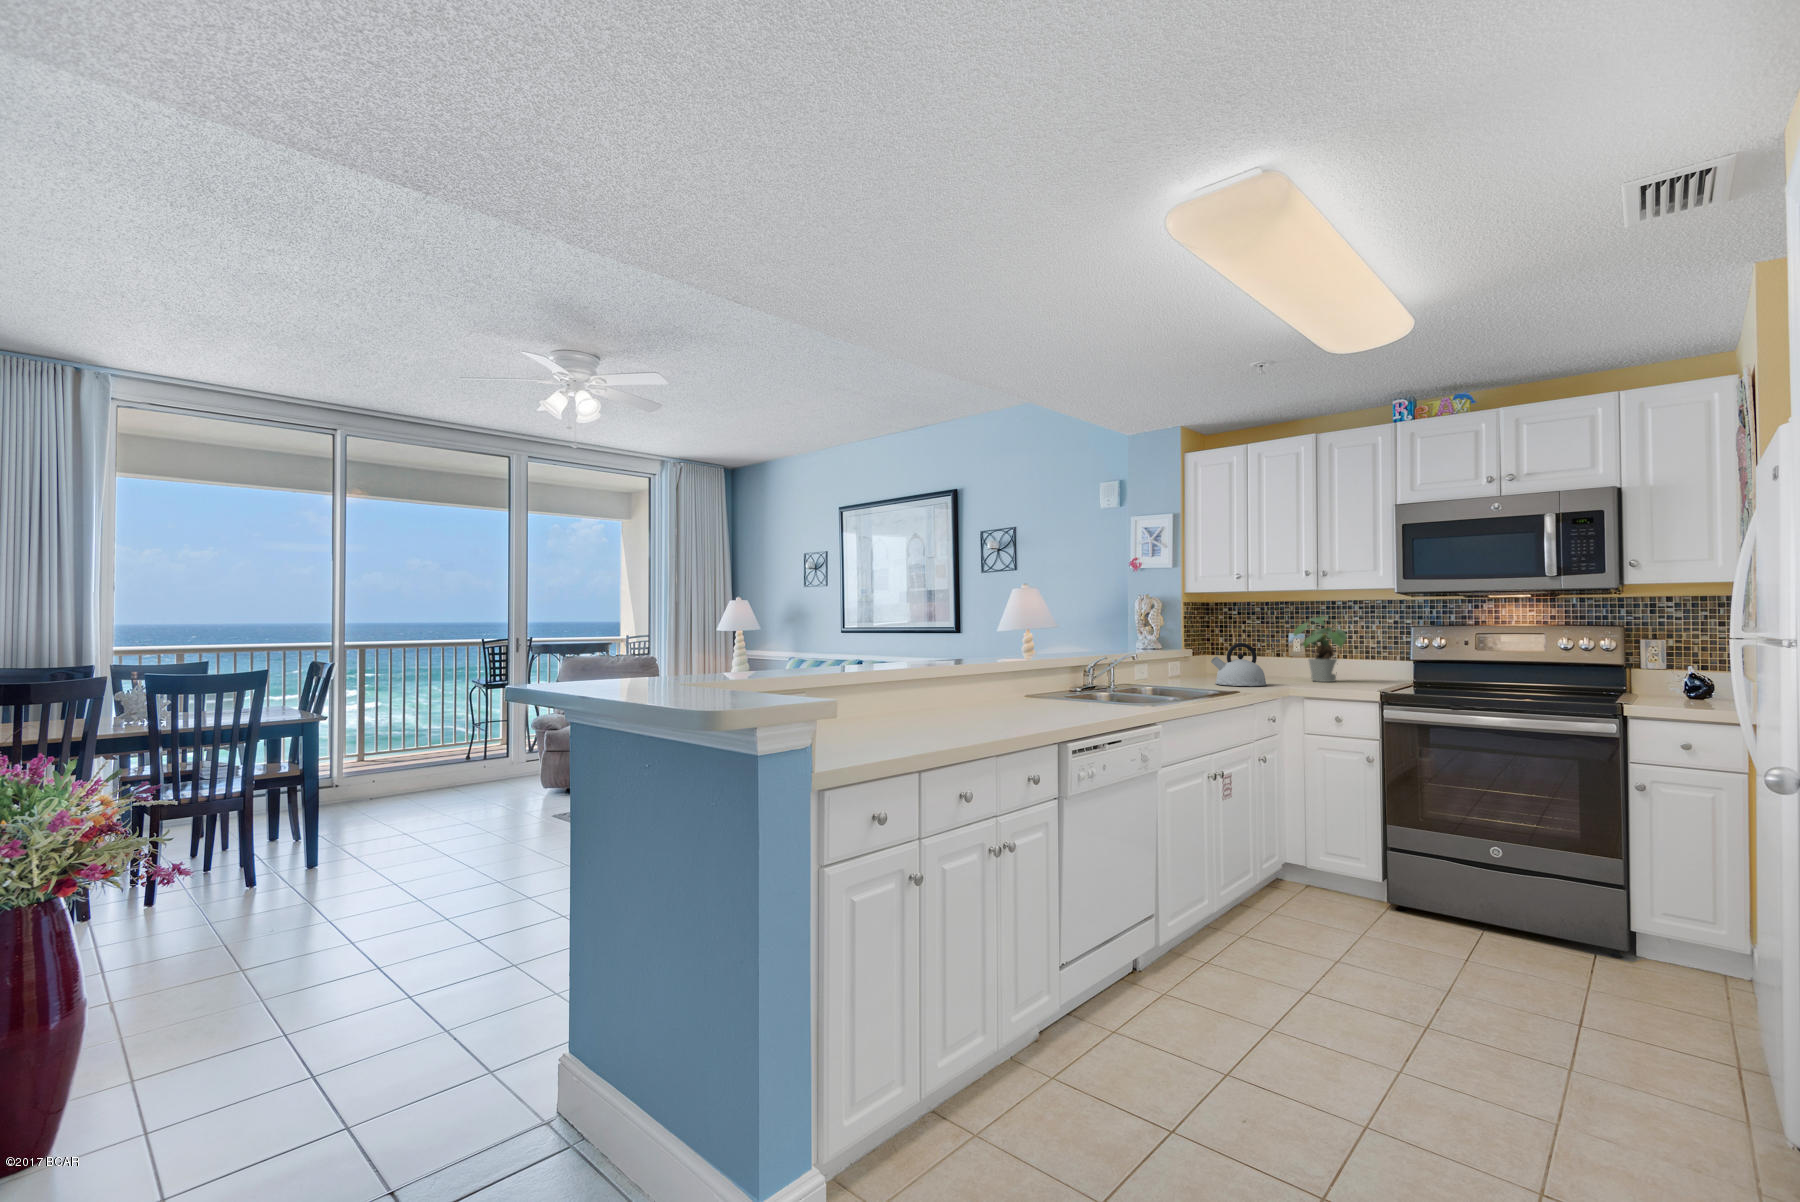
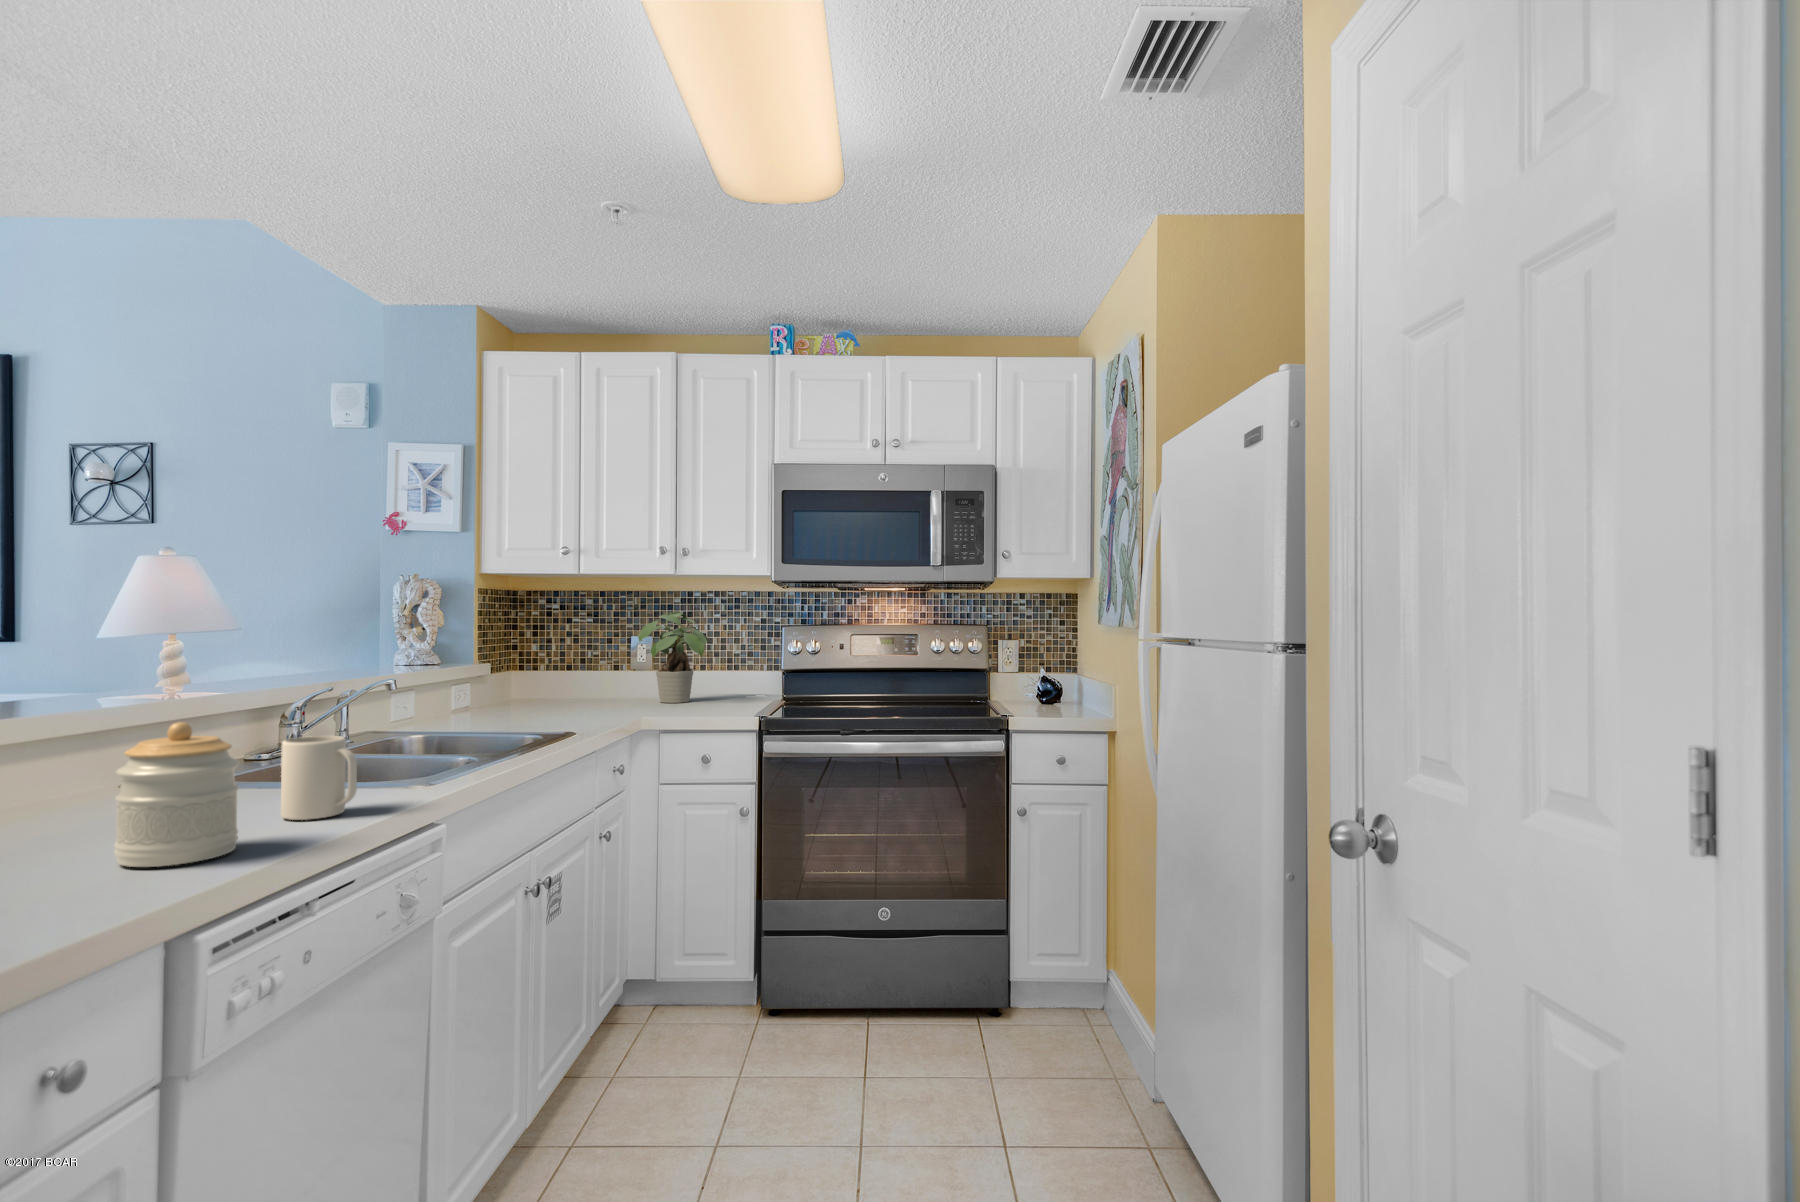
kettle: present [1211,643,1267,686] -> none [522,653,606,720]
jar: none [1039,661,1080,718] -> present [114,722,239,867]
mug: none [1092,674,1123,711] -> present [281,736,357,820]

